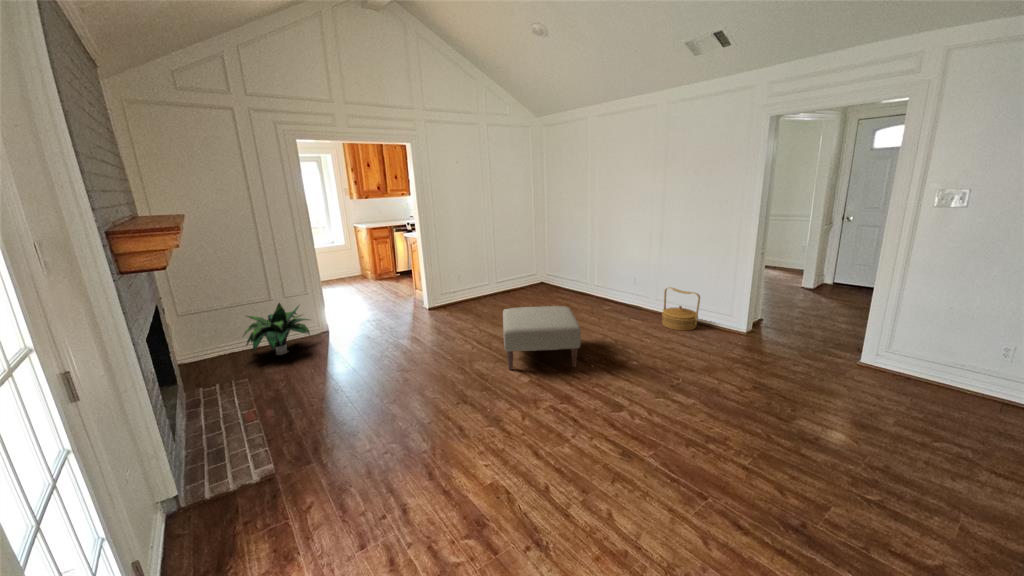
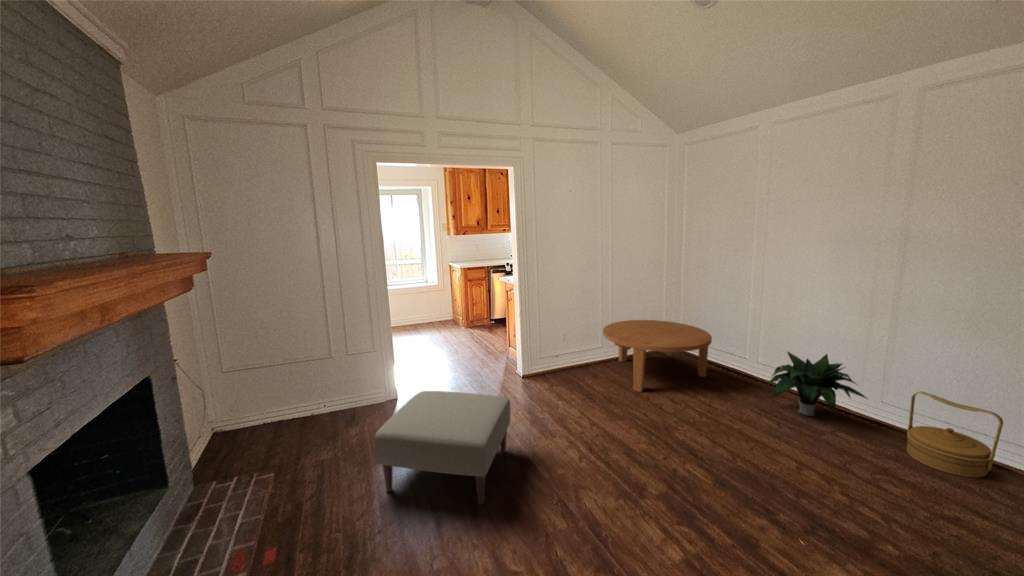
coffee table: none [487,261,562,310] -> present [603,320,712,392]
potted plant: present [244,303,310,355] -> present [766,352,866,416]
ottoman: present [503,306,581,370] -> present [374,391,511,505]

